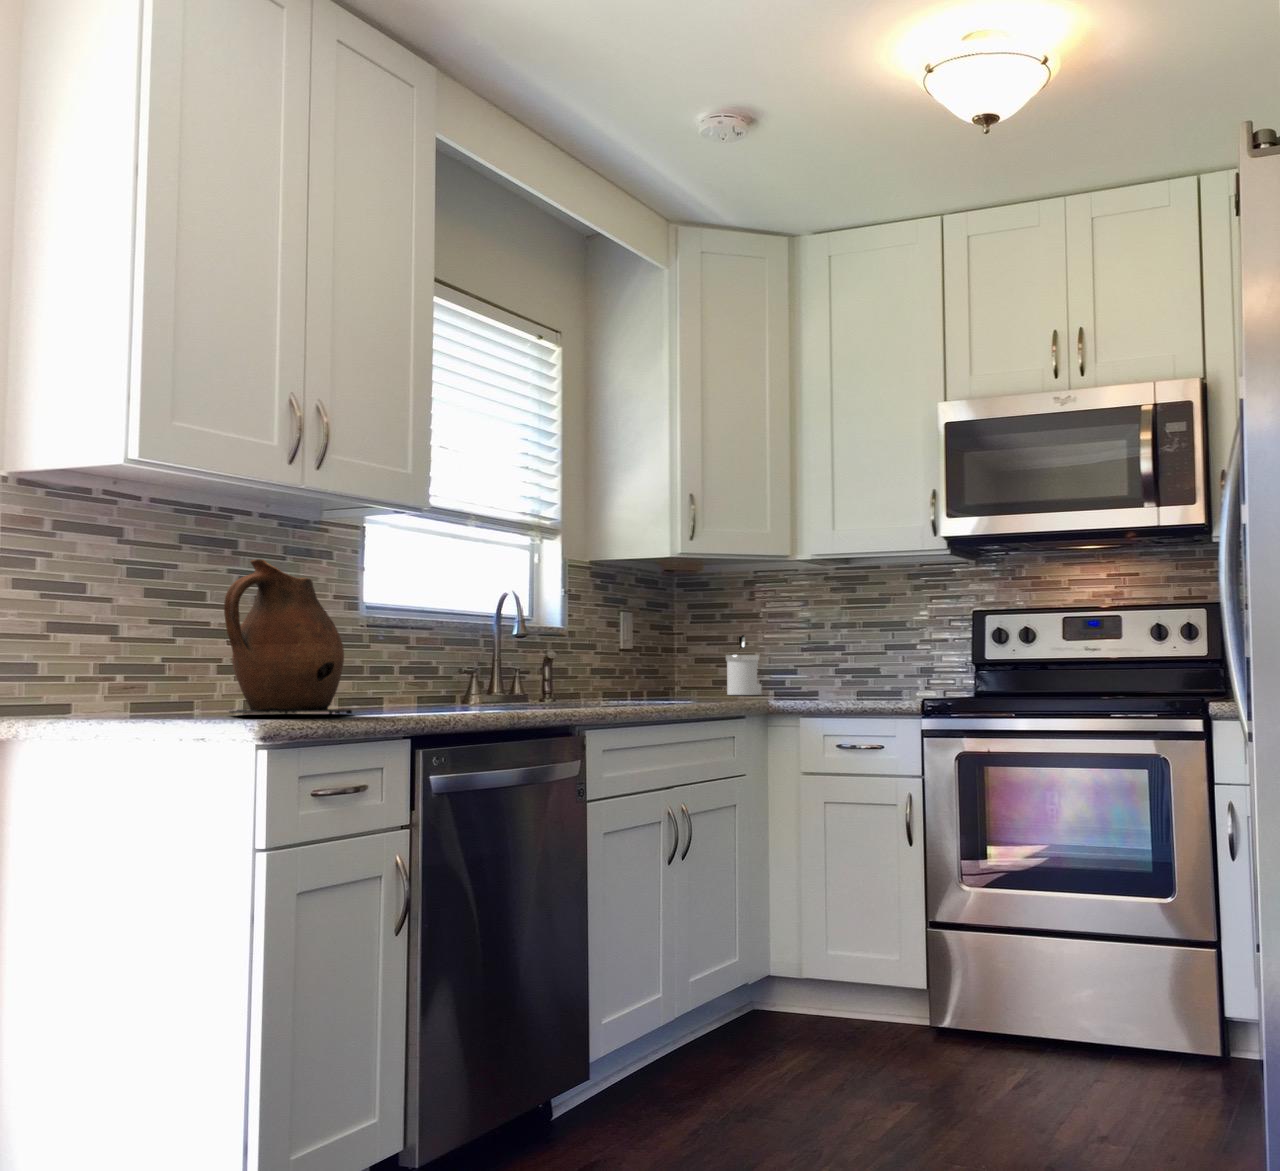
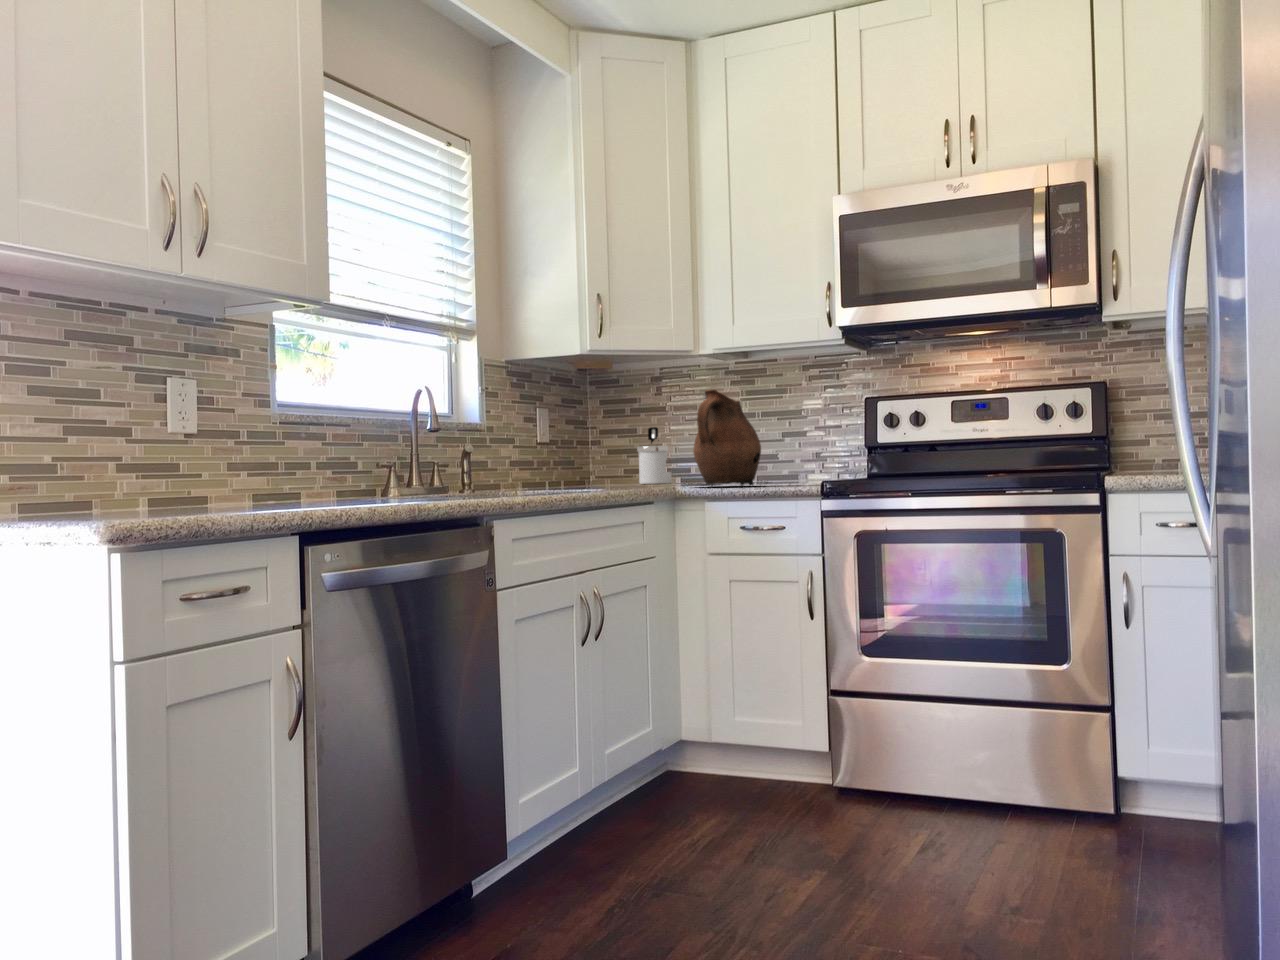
ceramic pitcher: present [224,559,352,715] -> present [693,390,768,486]

